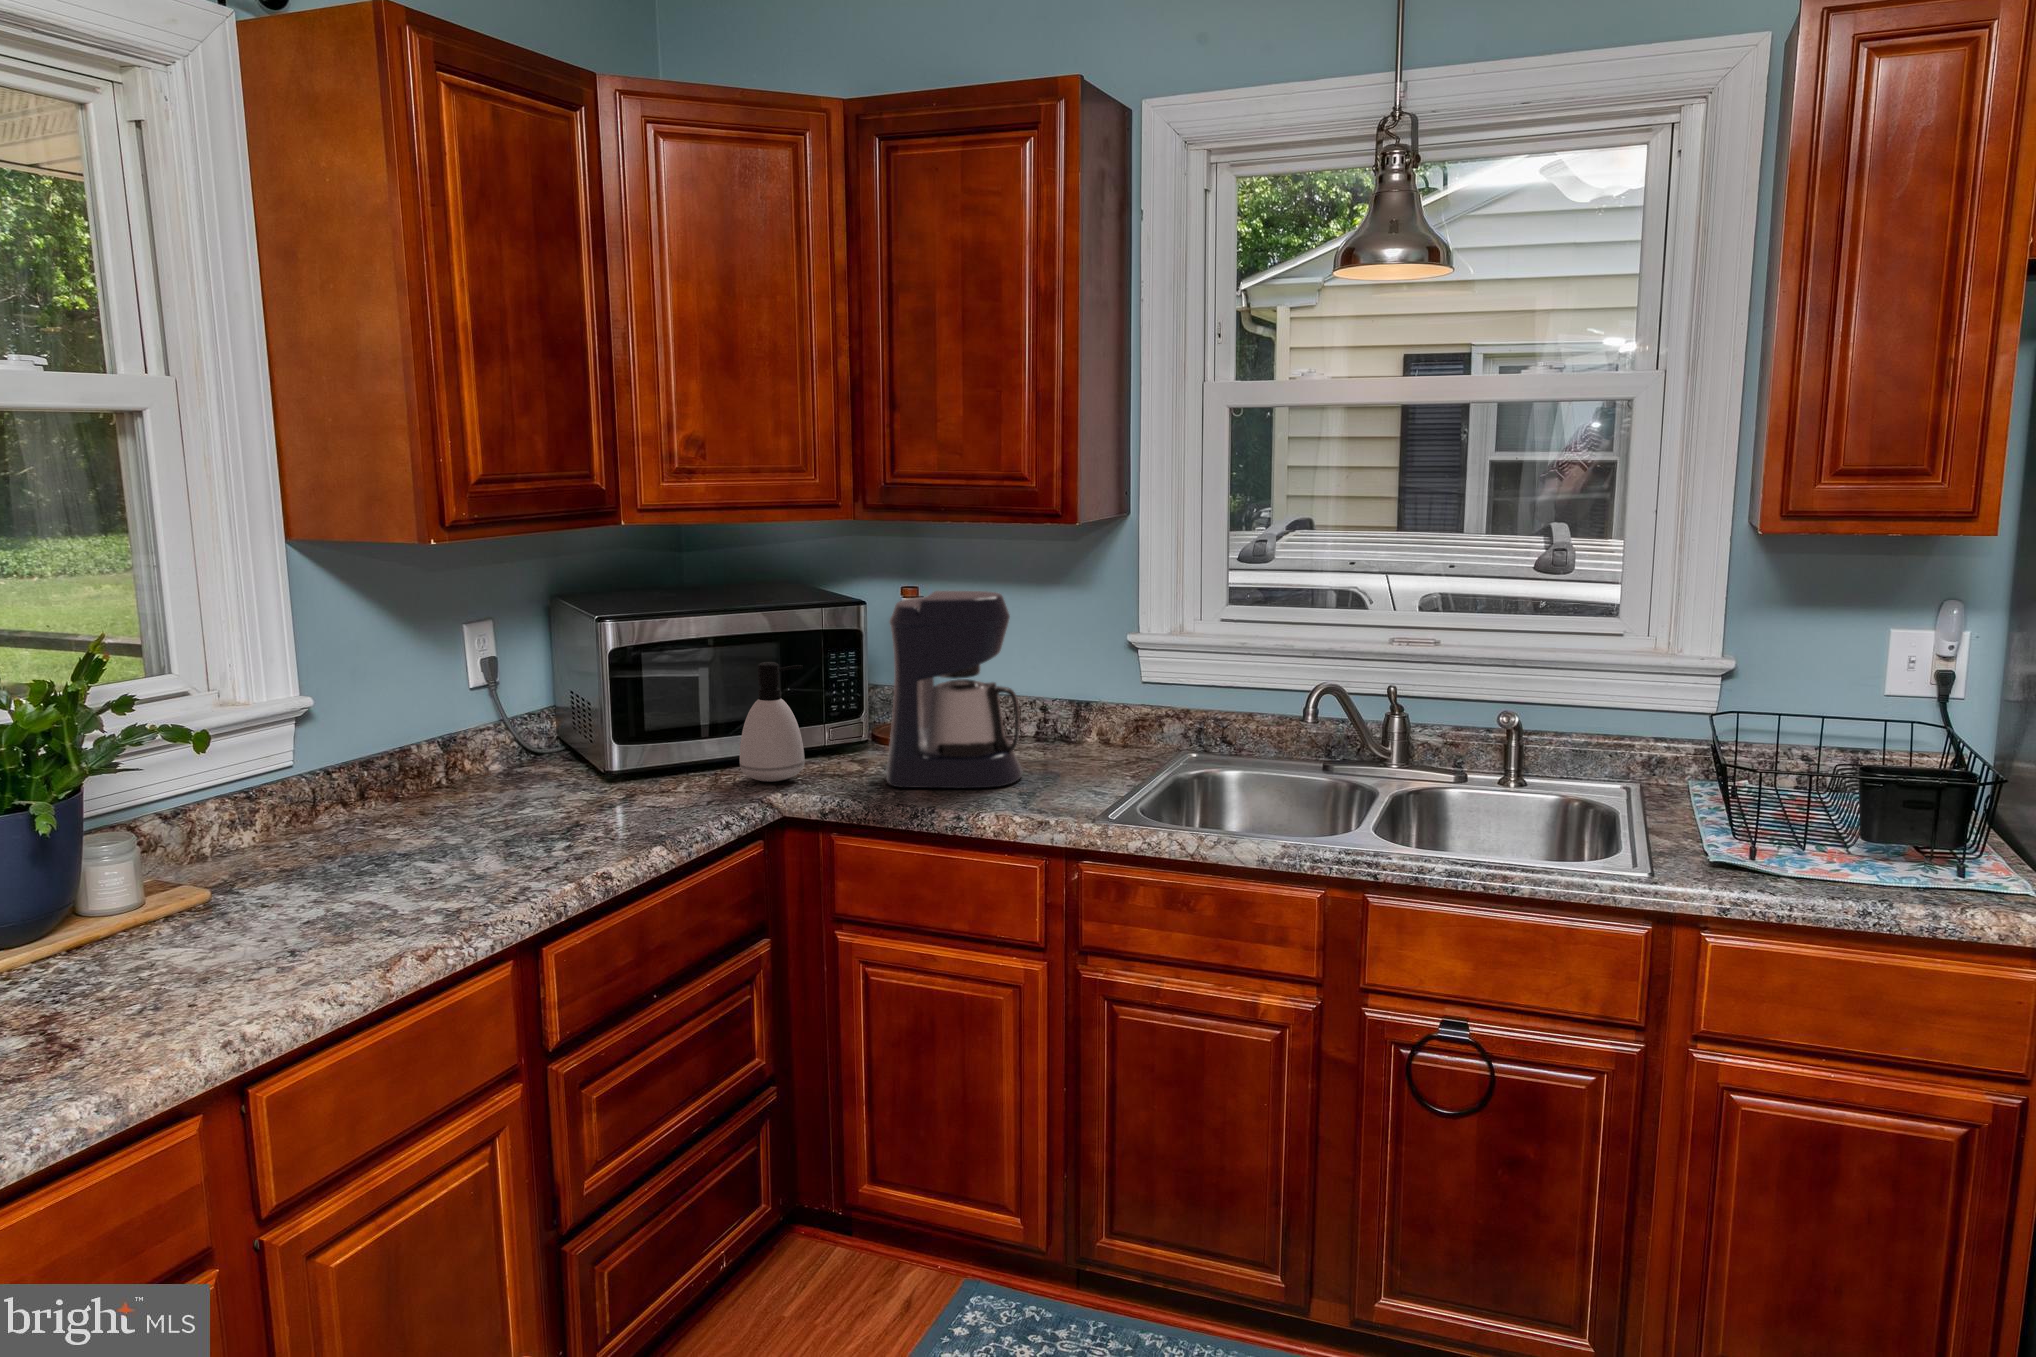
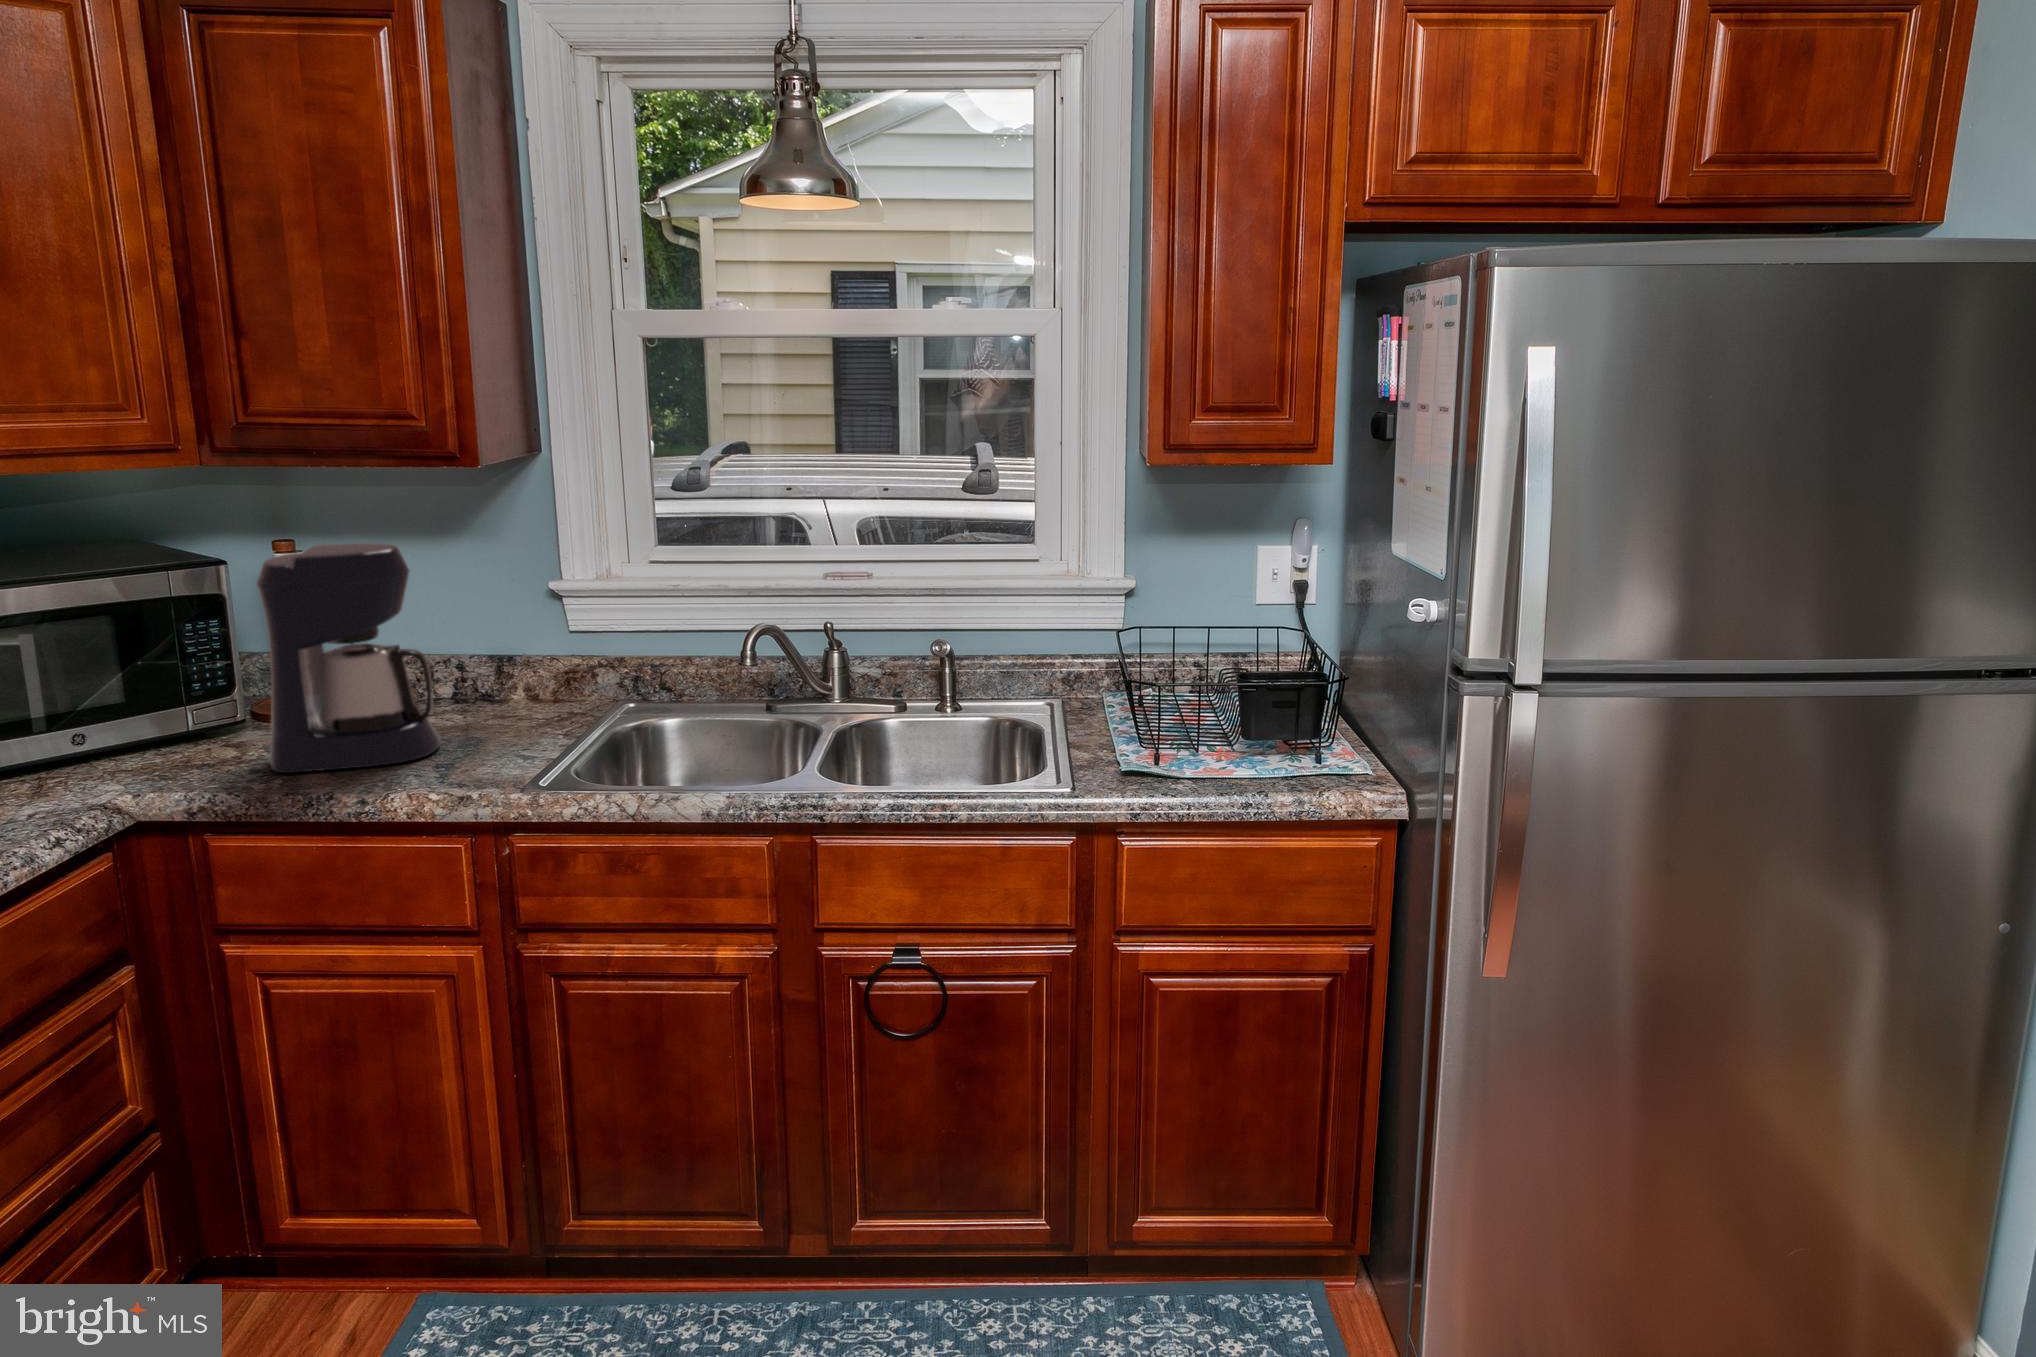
soap dispenser: present [740,662,805,782] -> none [67,639,160,782]

